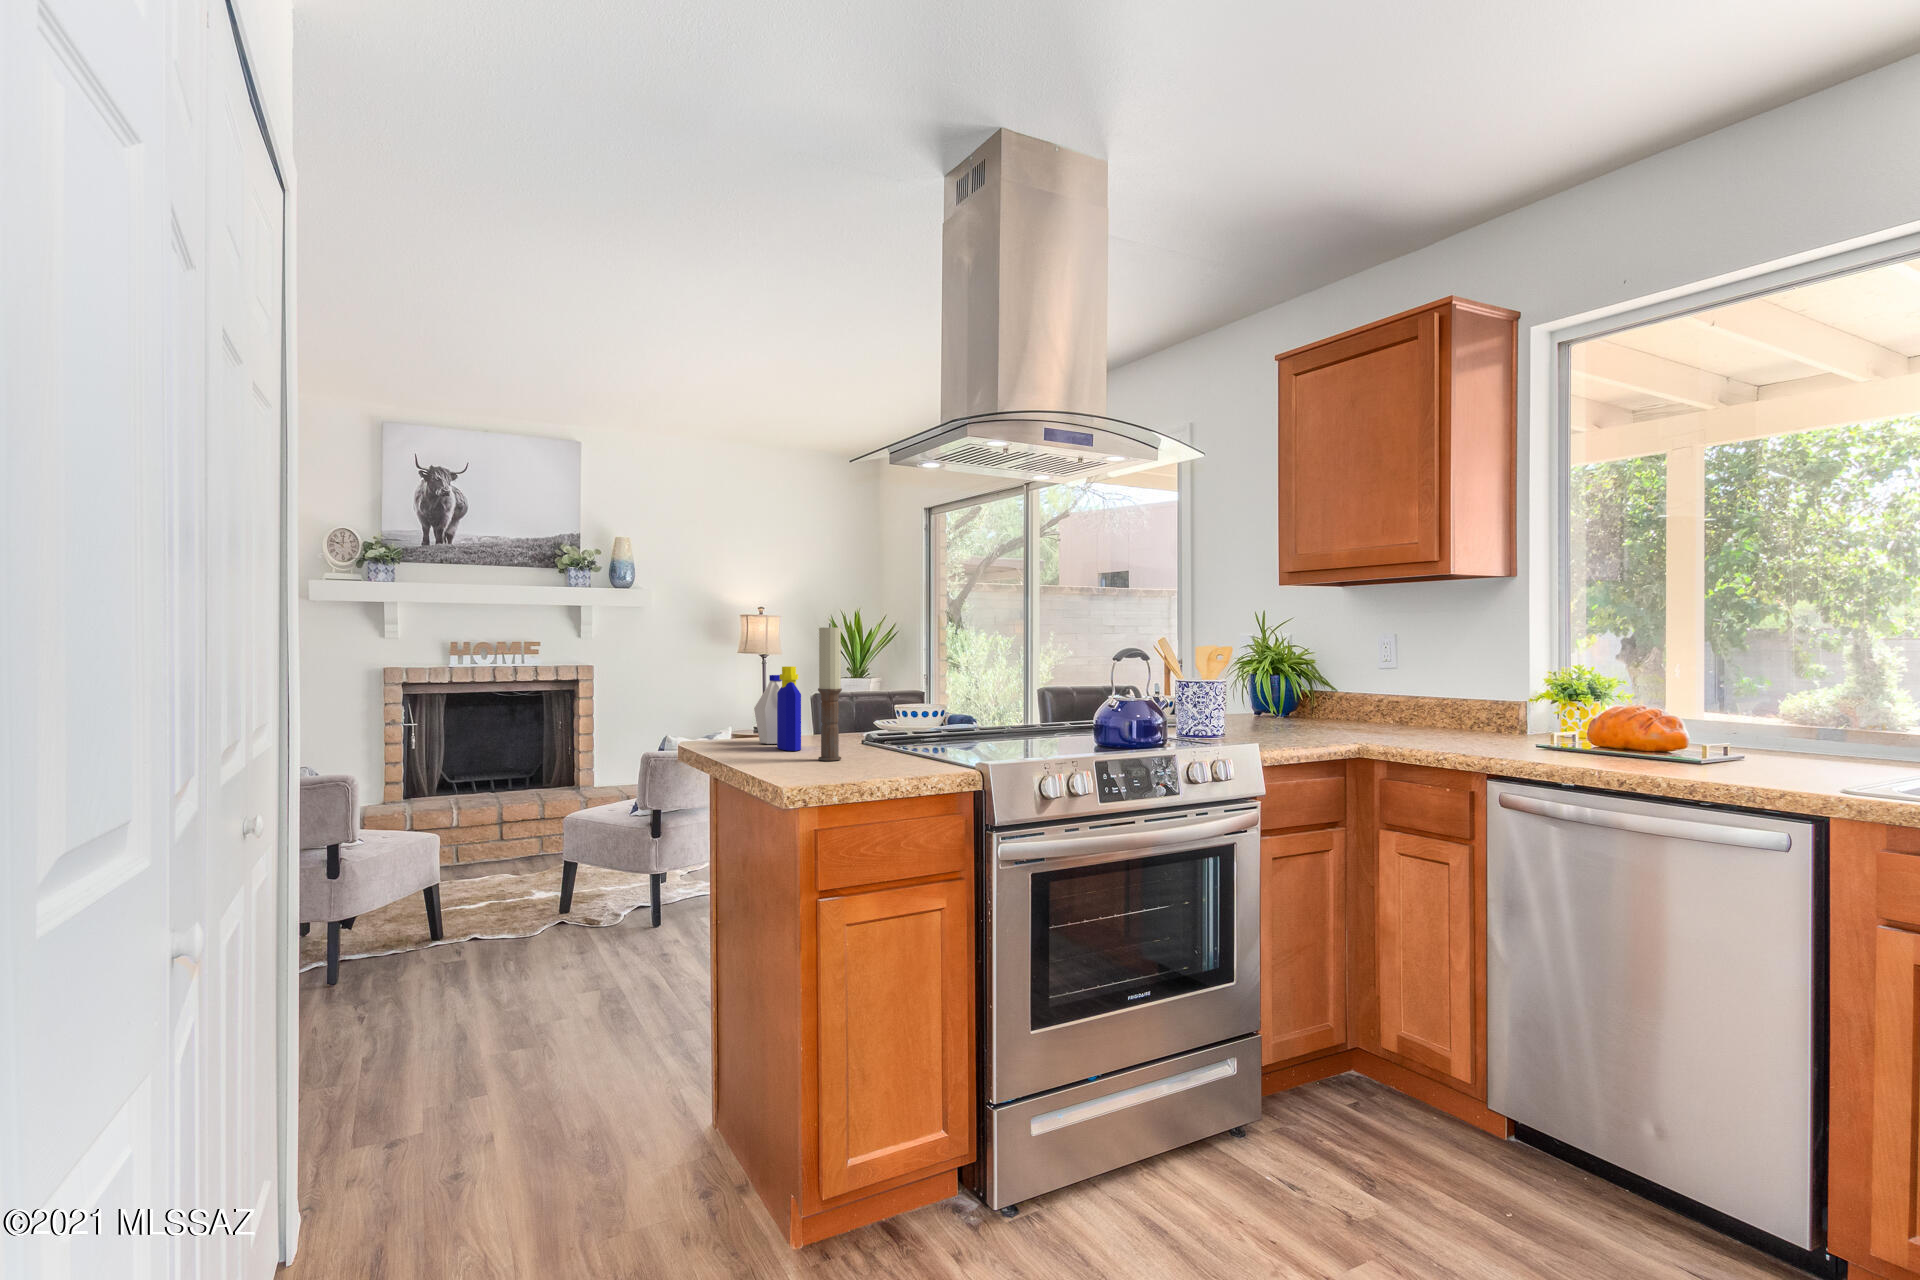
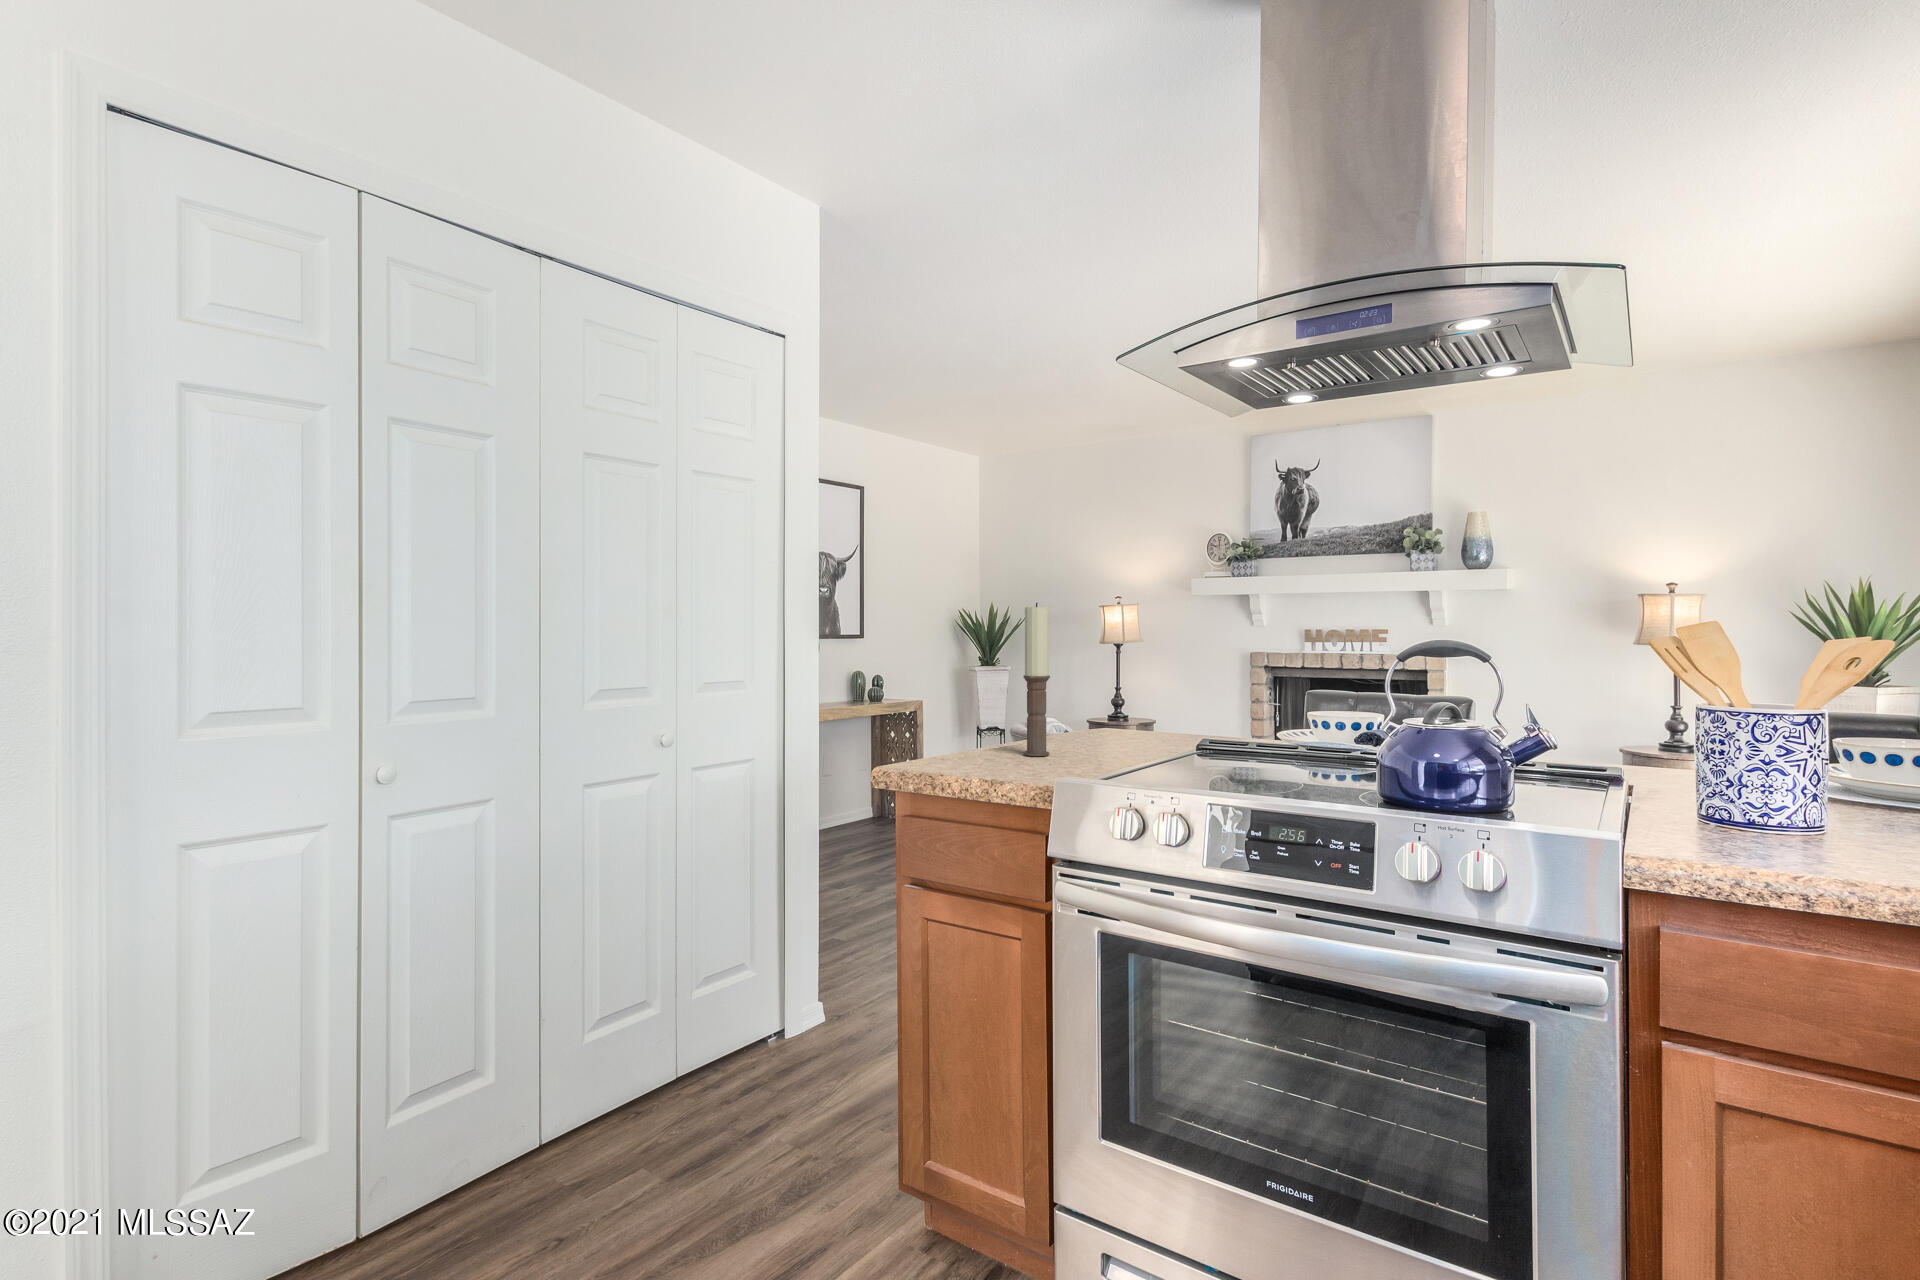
bottle: present [754,666,801,751] -> none [1074,651,1150,744]

